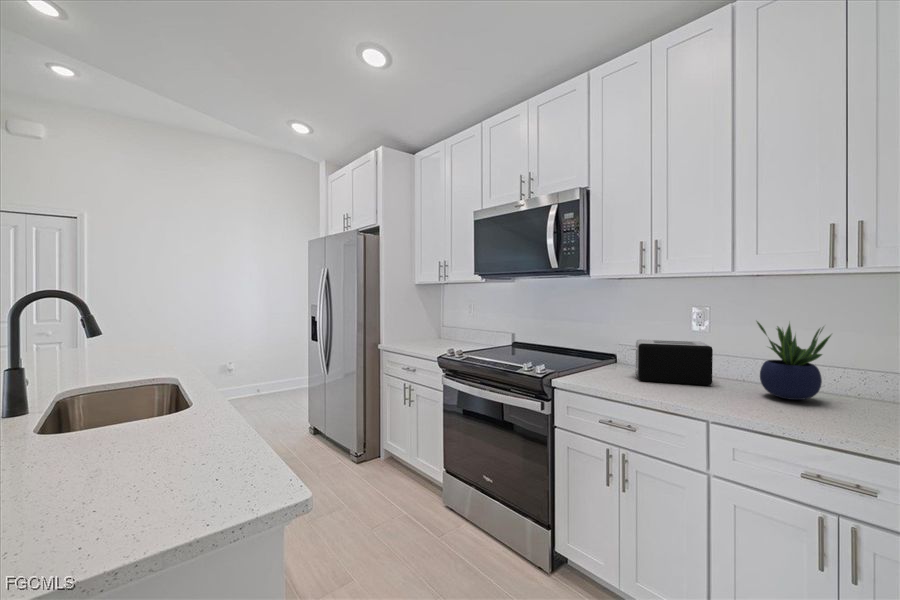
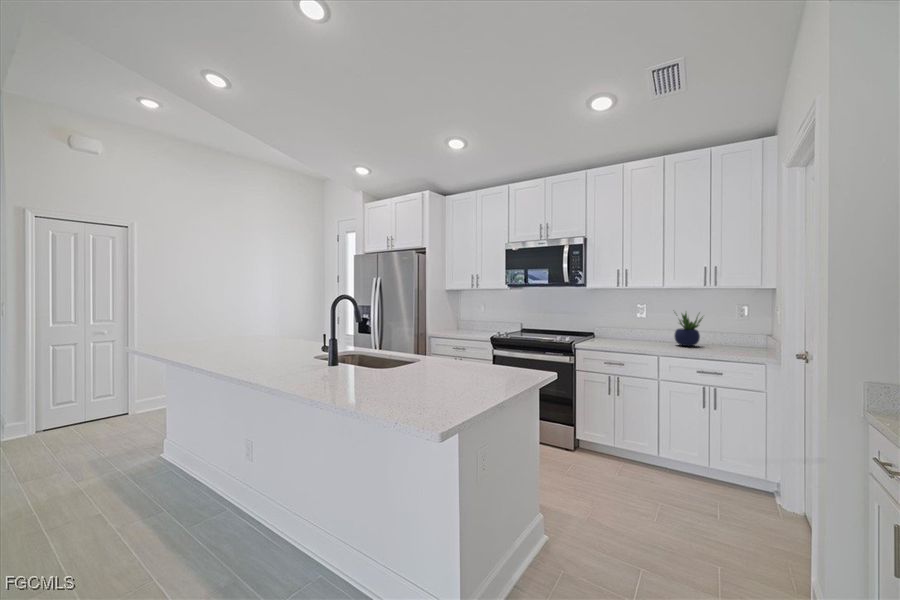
toaster: present [630,339,713,385] -> none [611,322,652,343]

